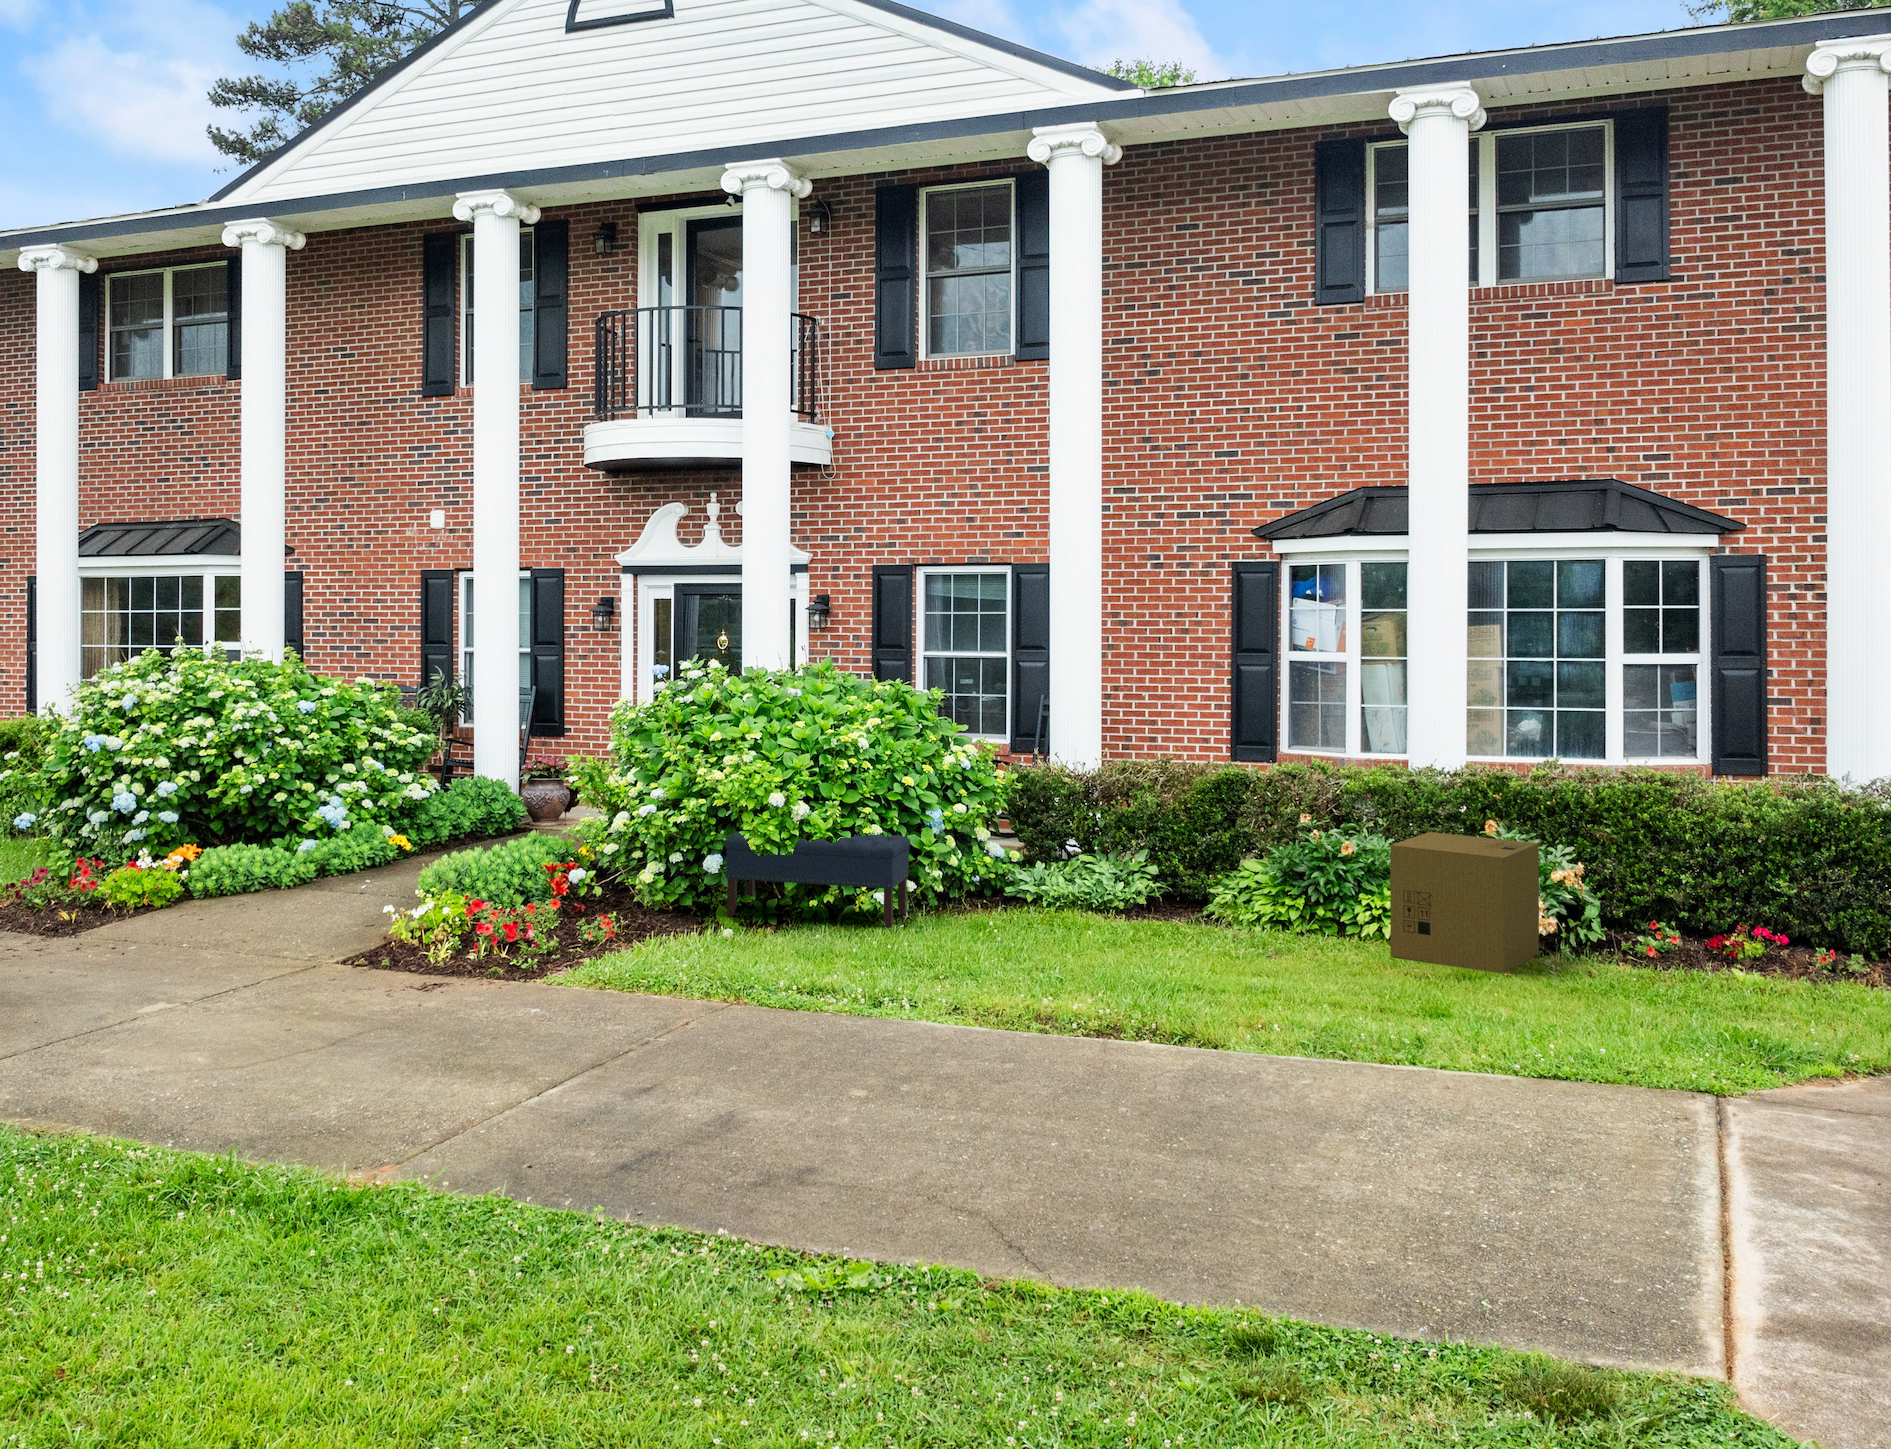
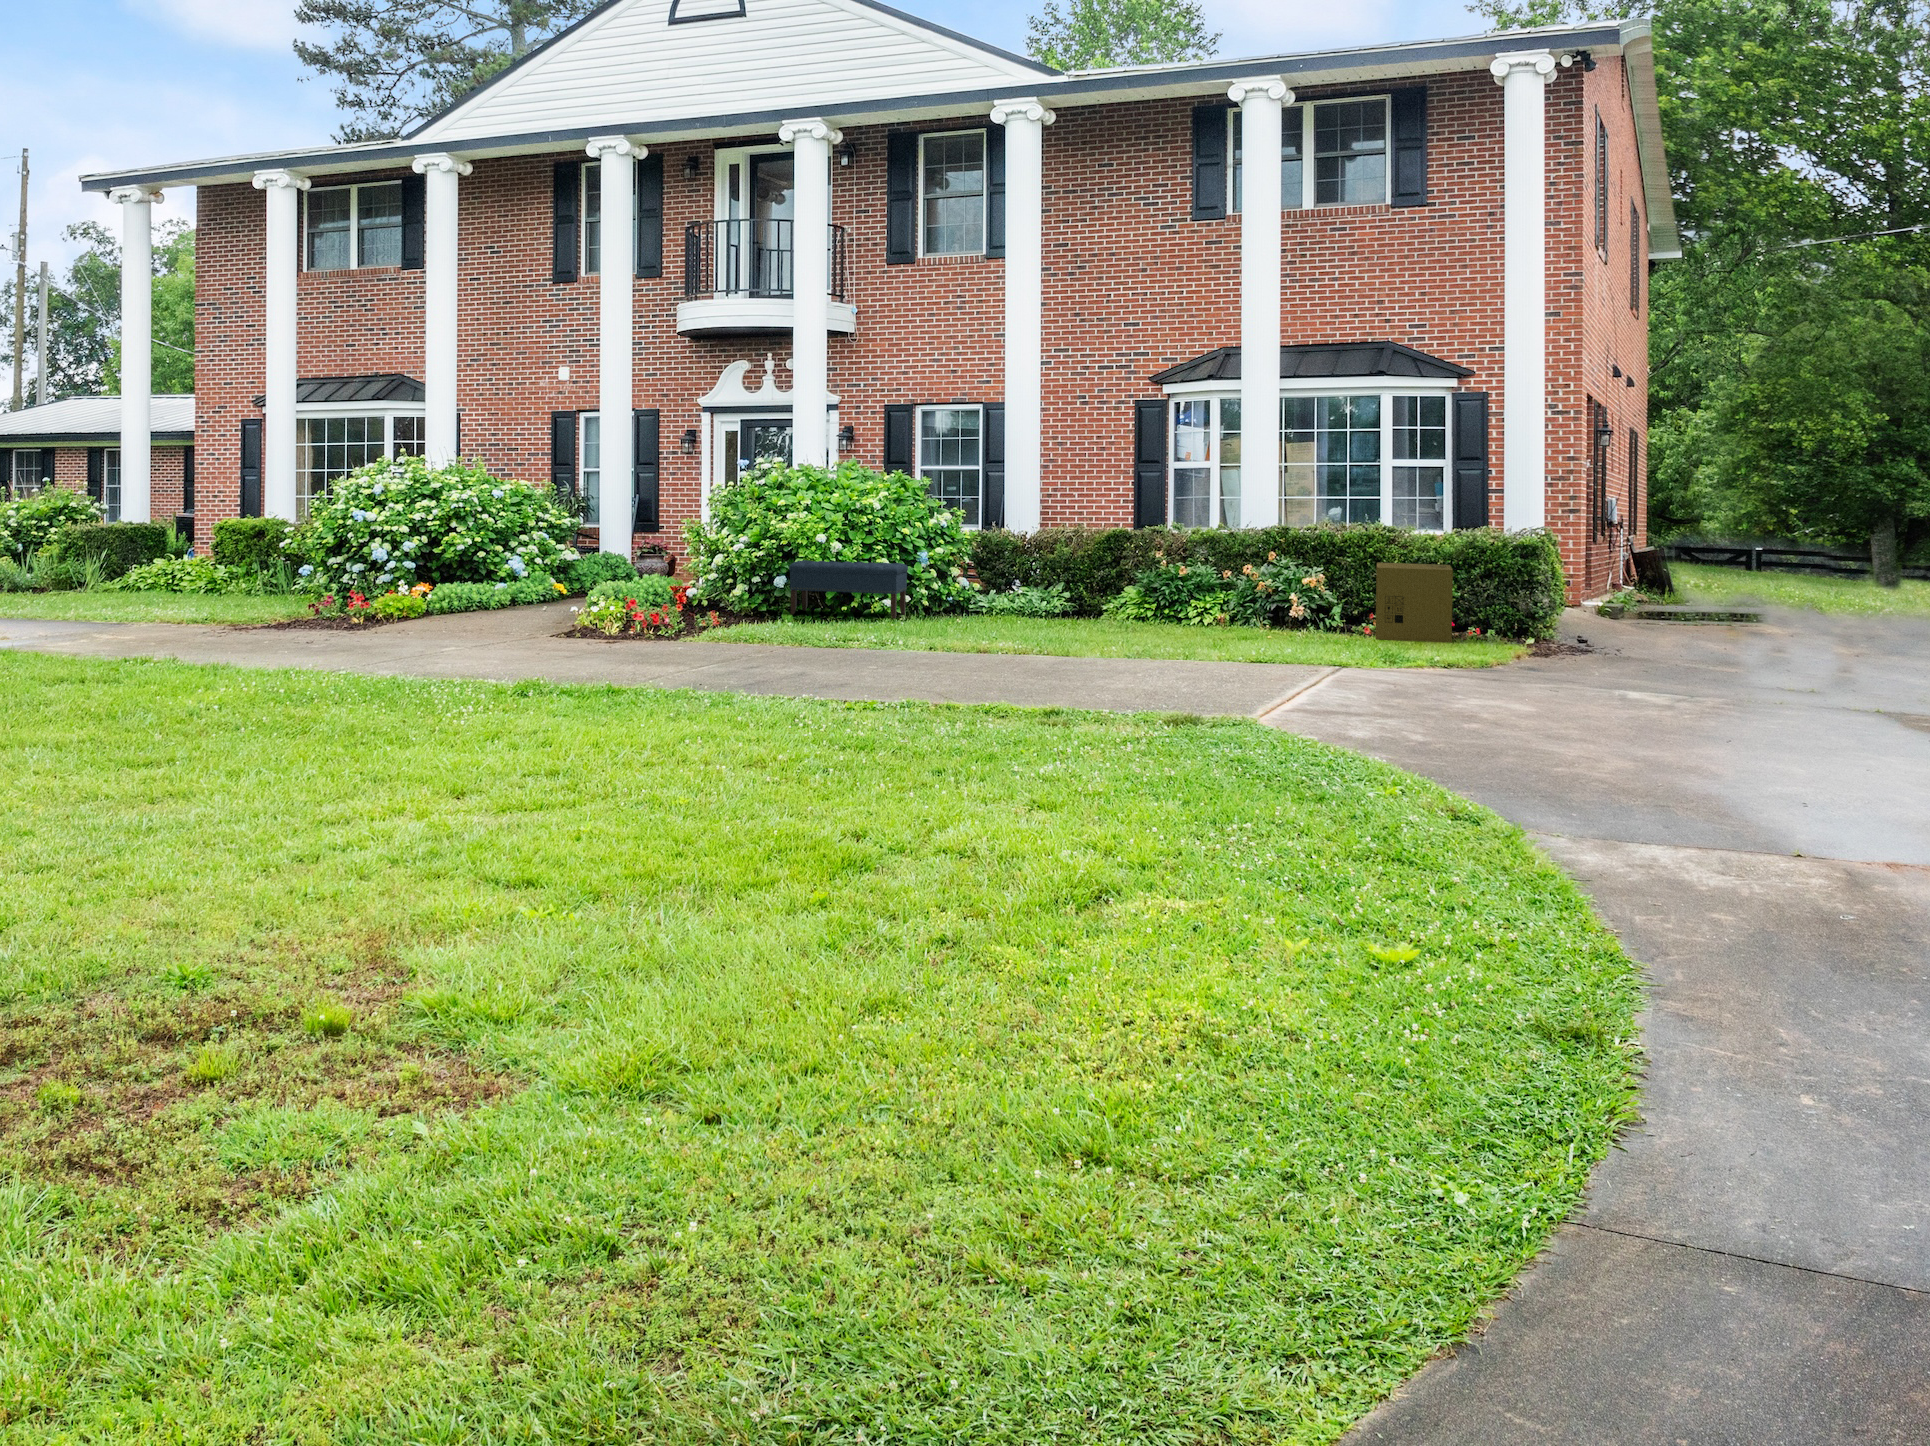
cardboard box: present [1390,832,1539,973] -> present [1376,563,1453,643]

